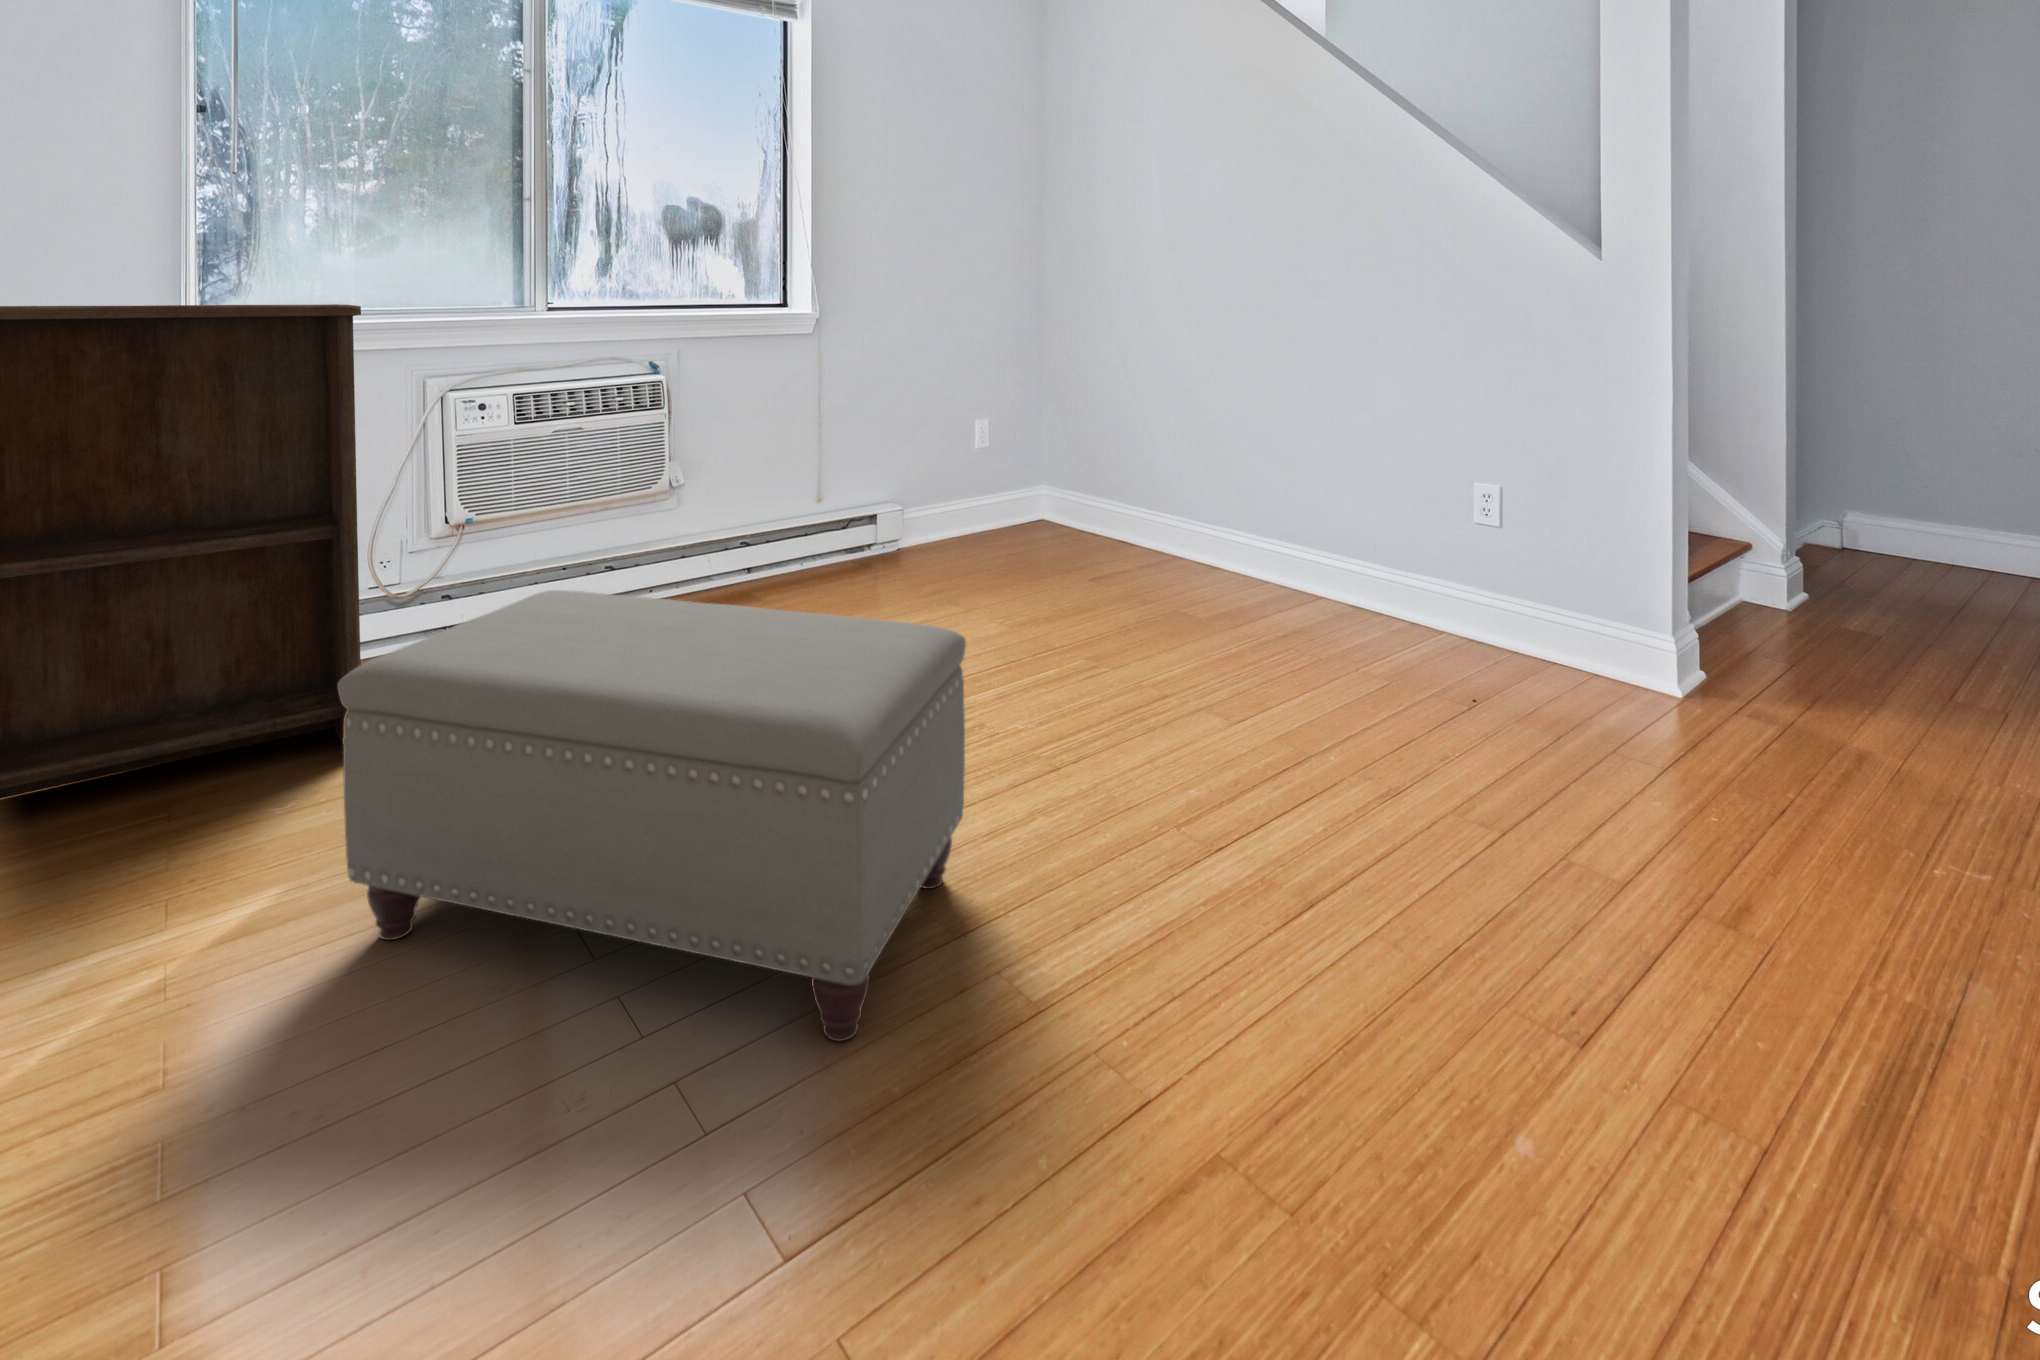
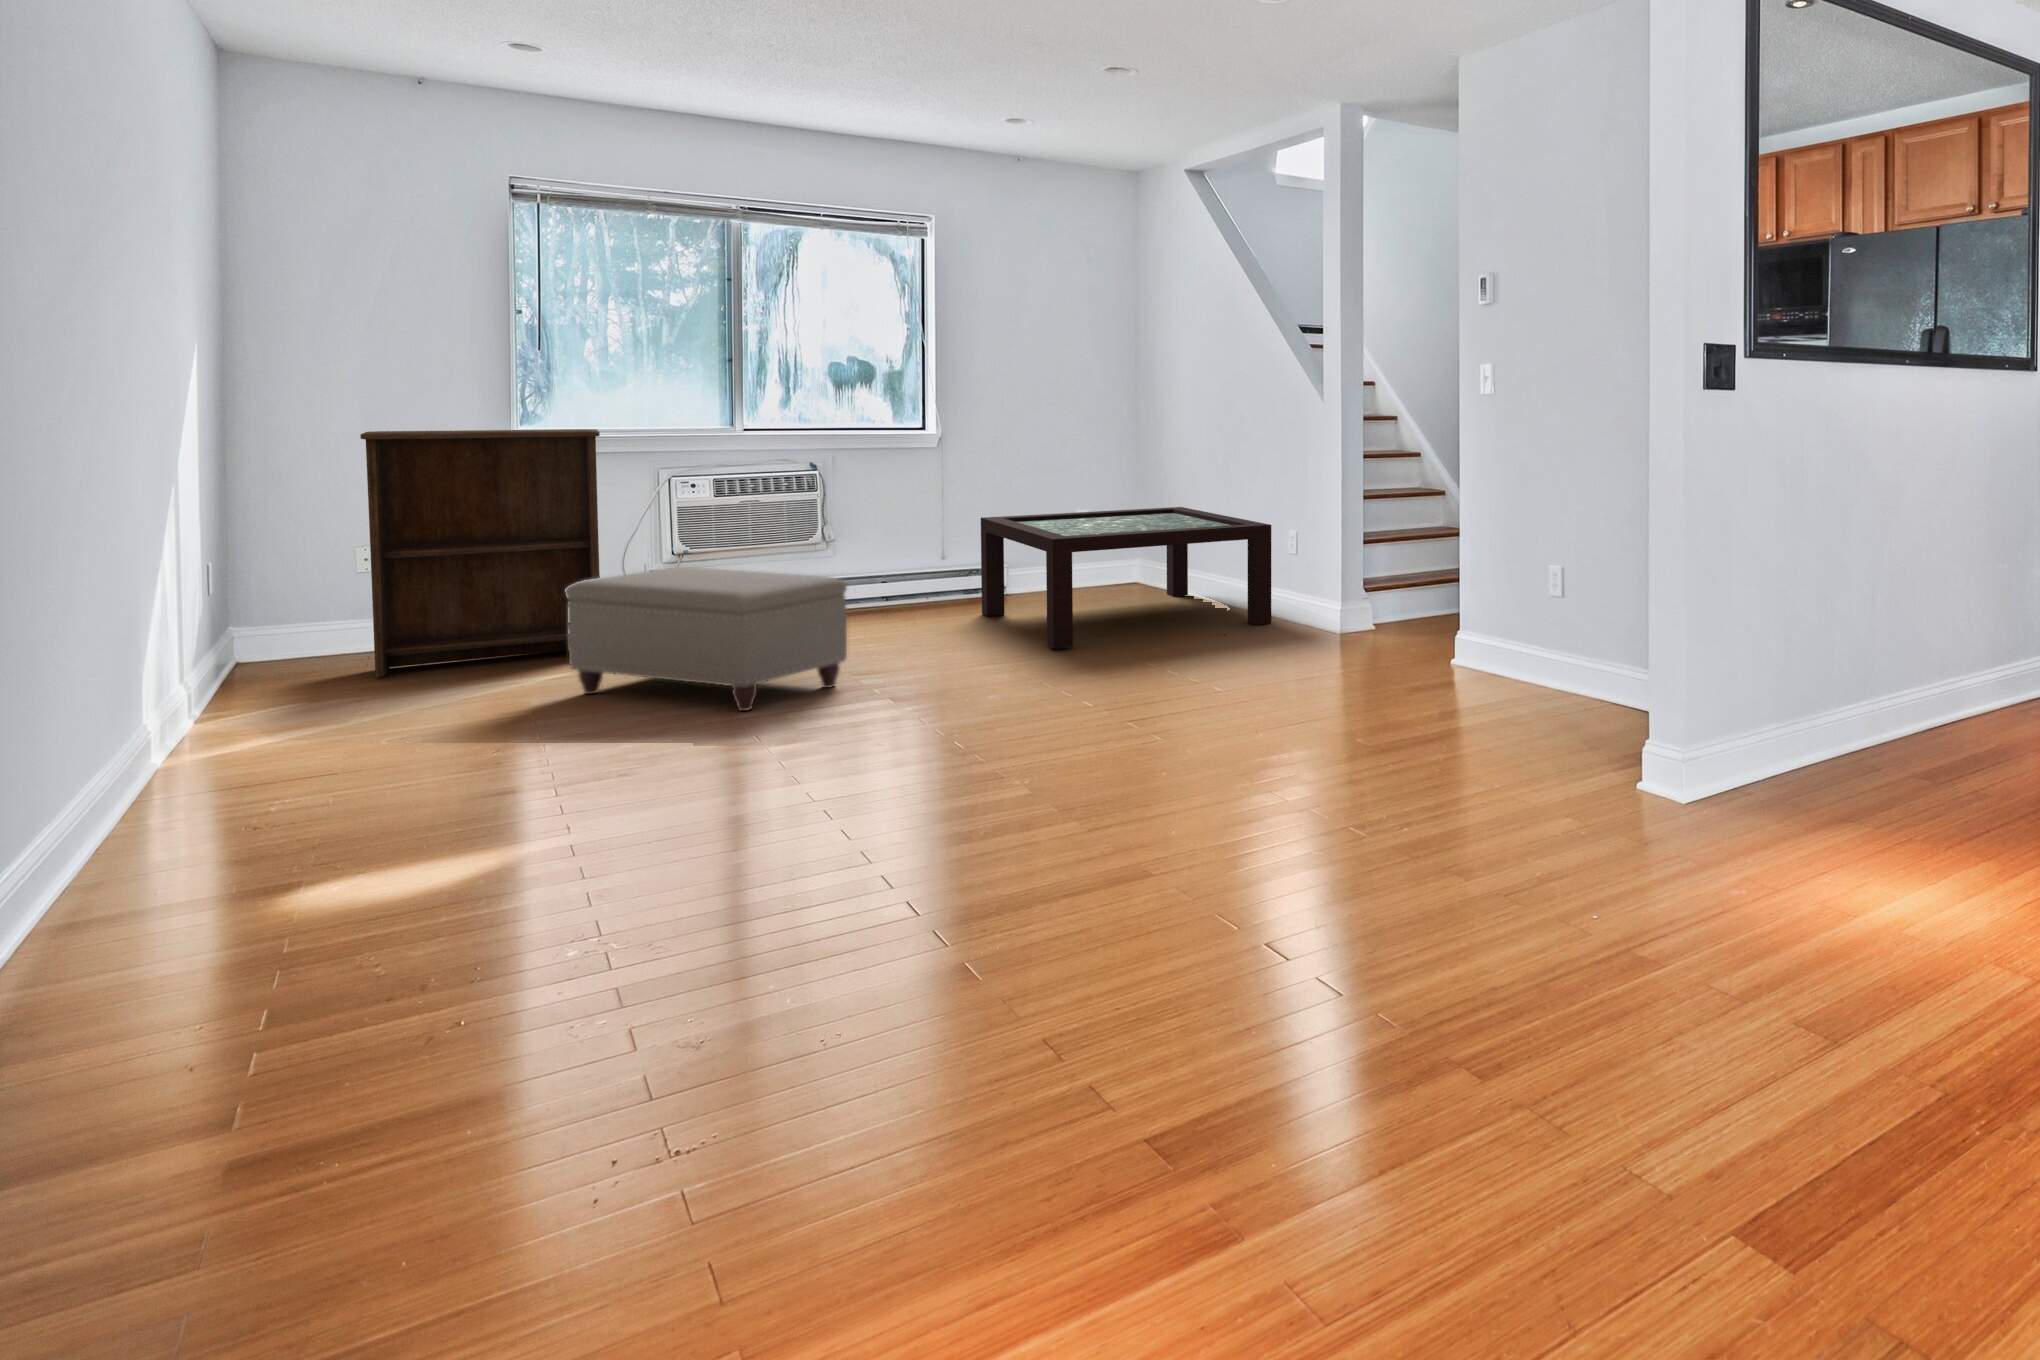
coffee table: none [934,425,1450,717] -> present [981,507,1271,649]

